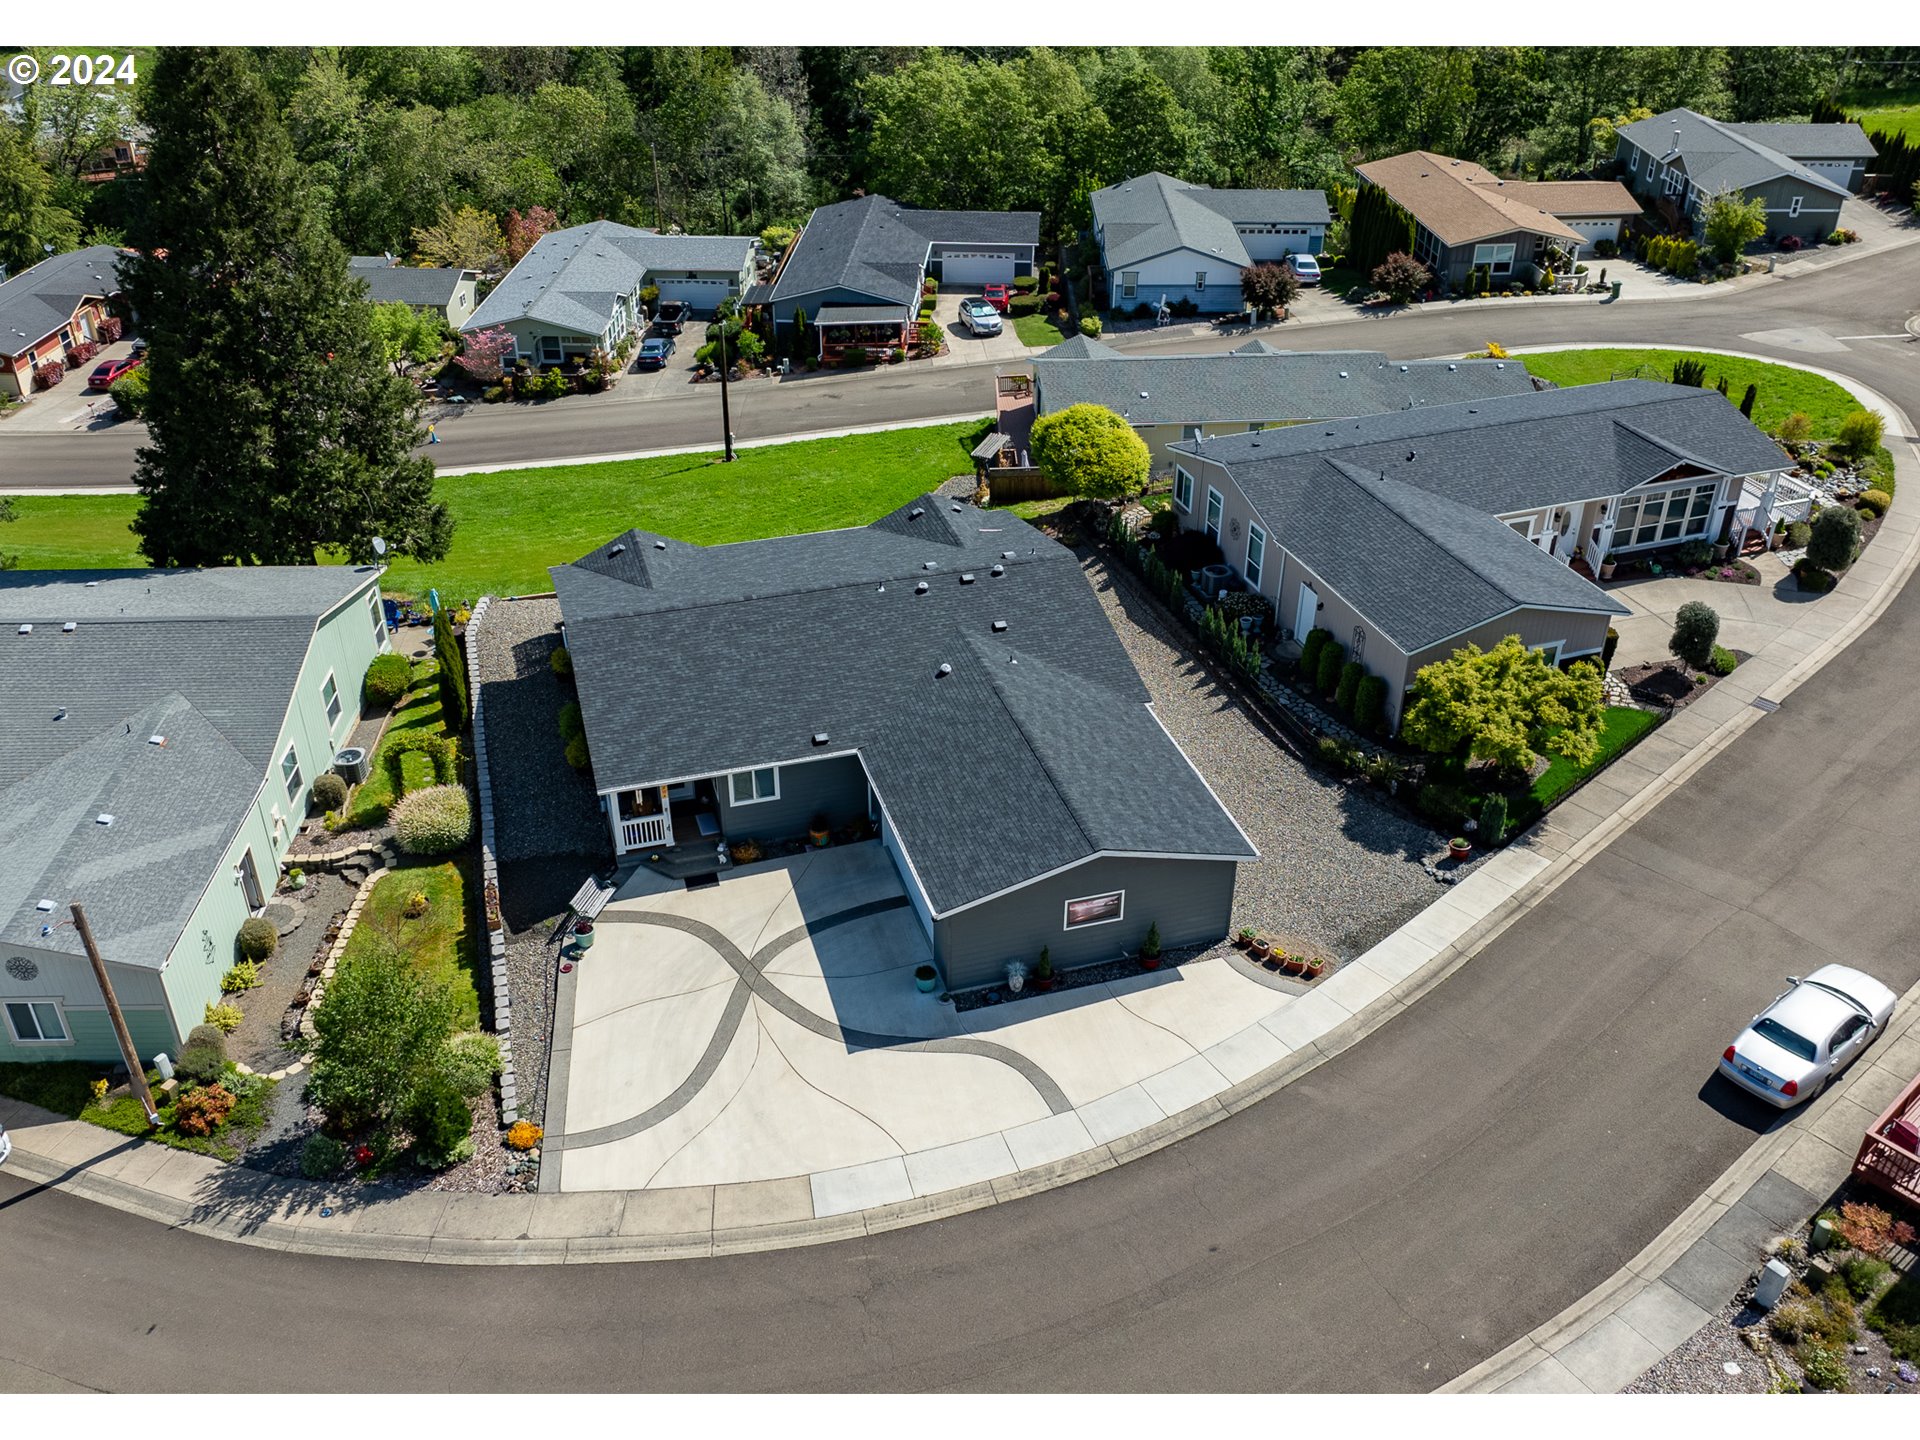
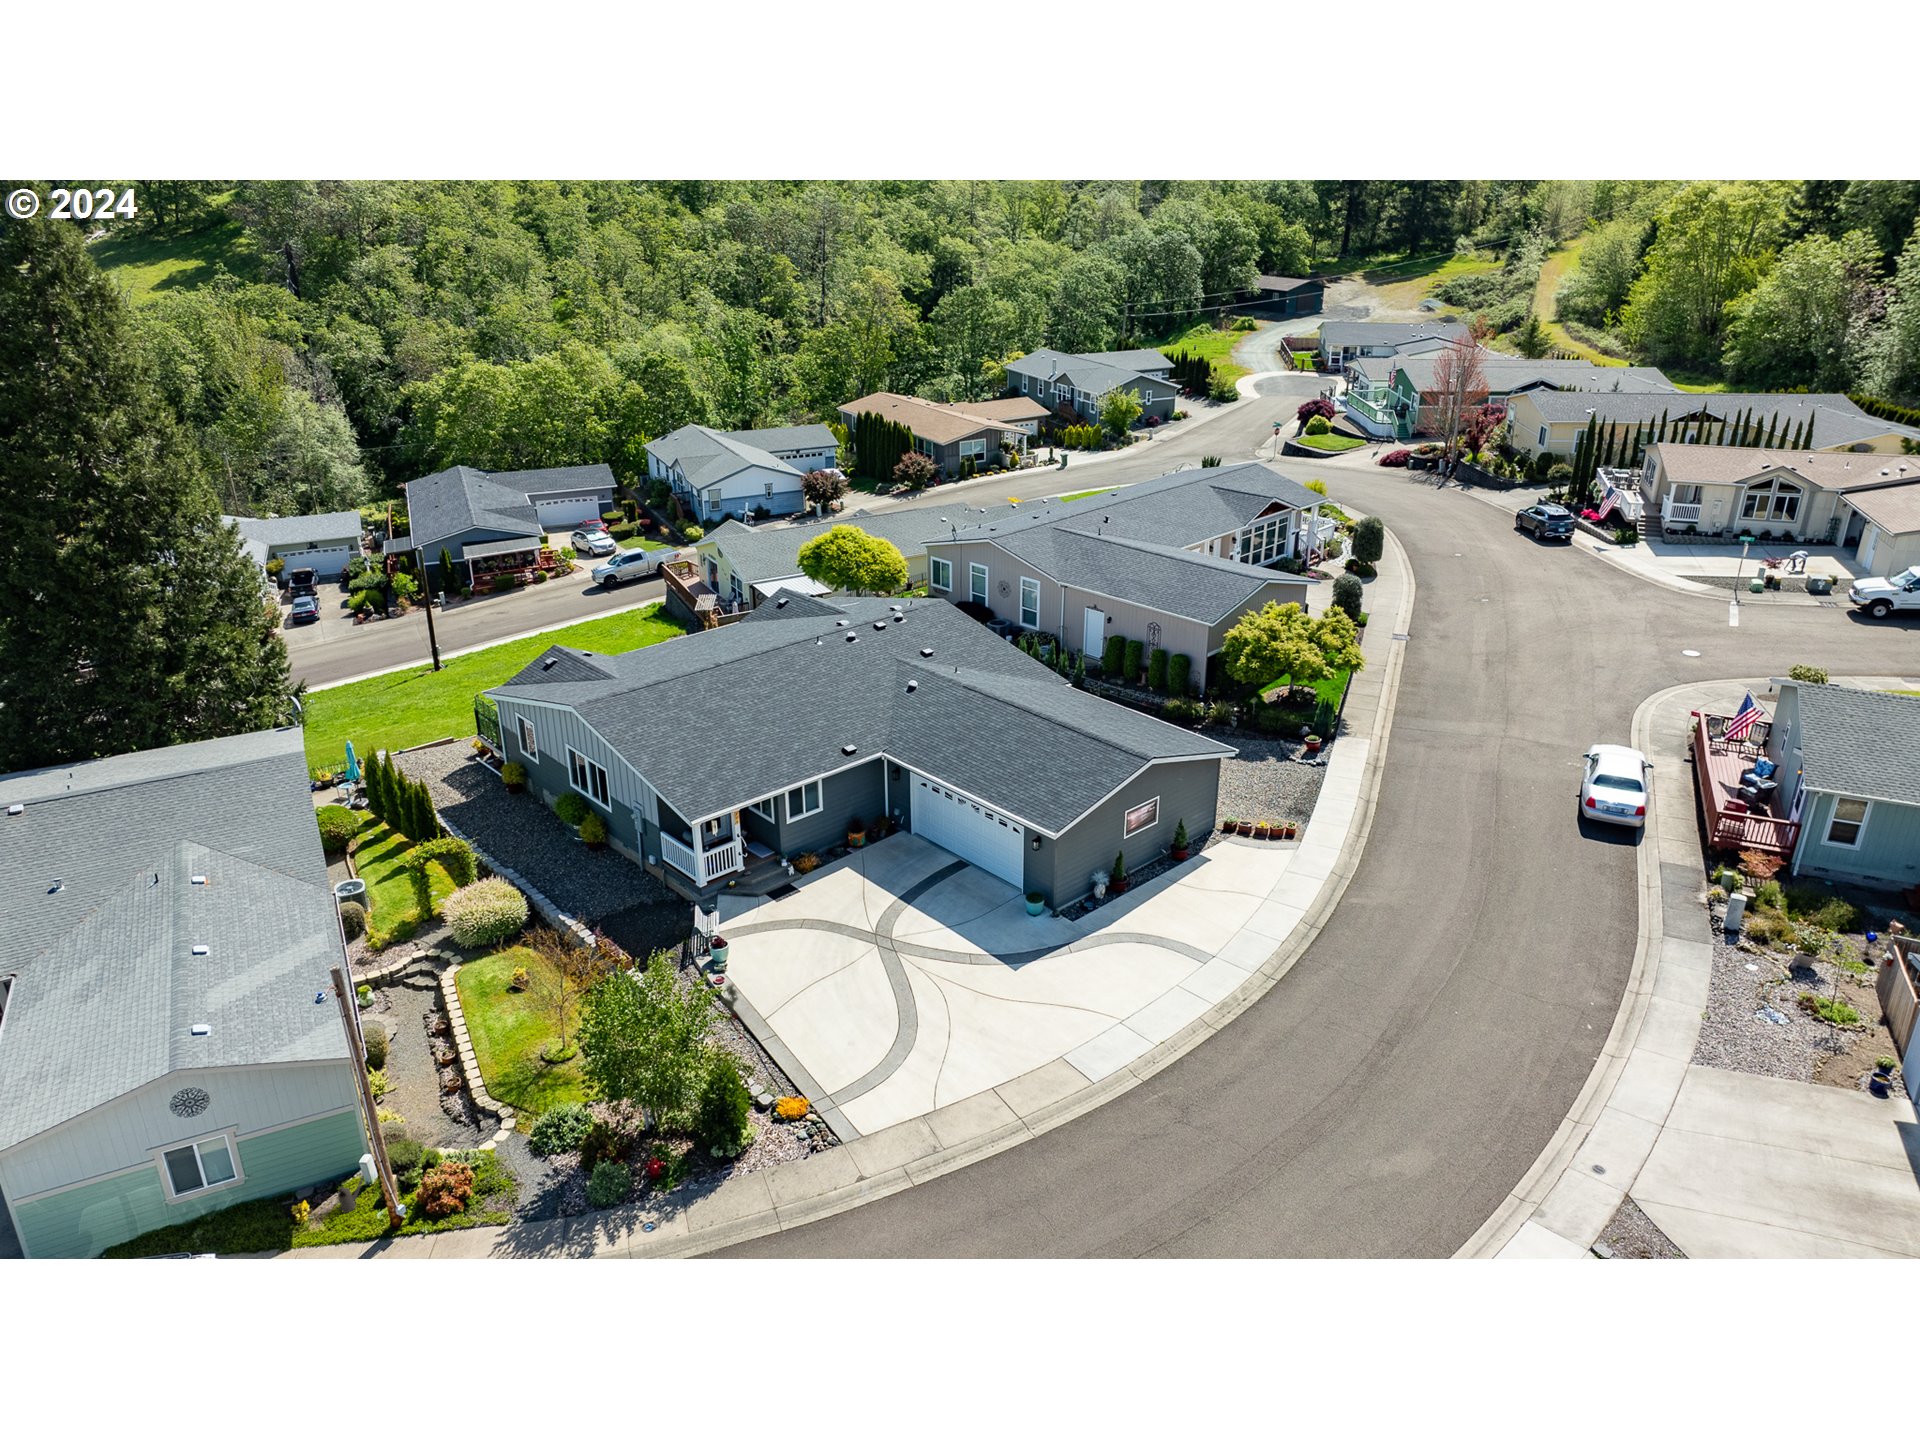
potted tree: none [540,978,563,1016] -> present [721,984,738,1019]

